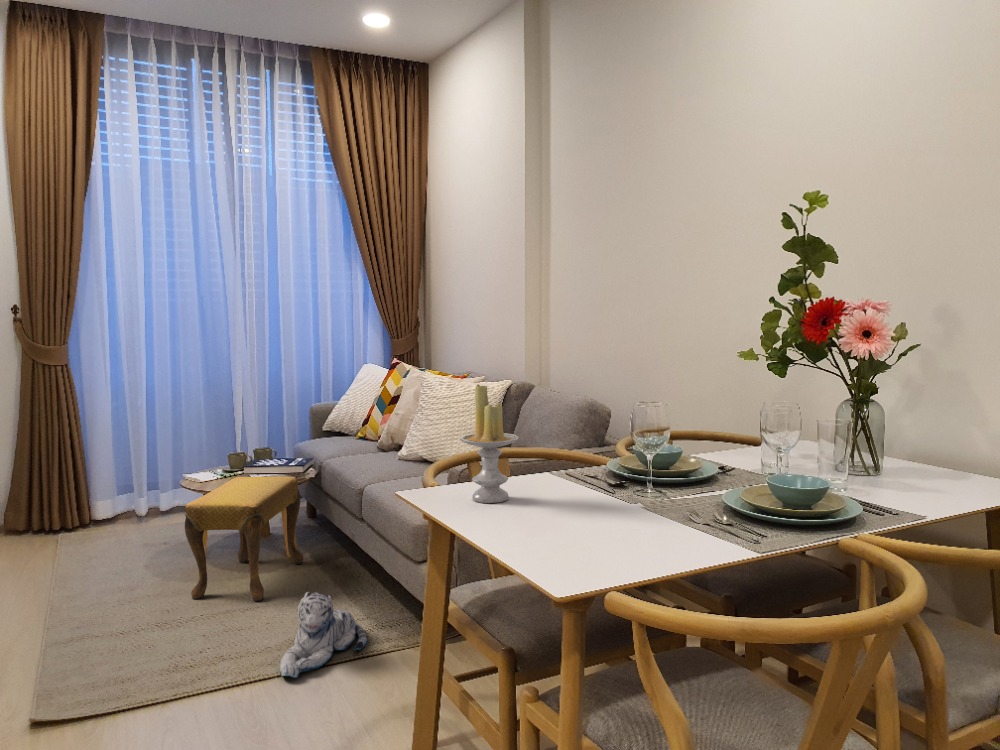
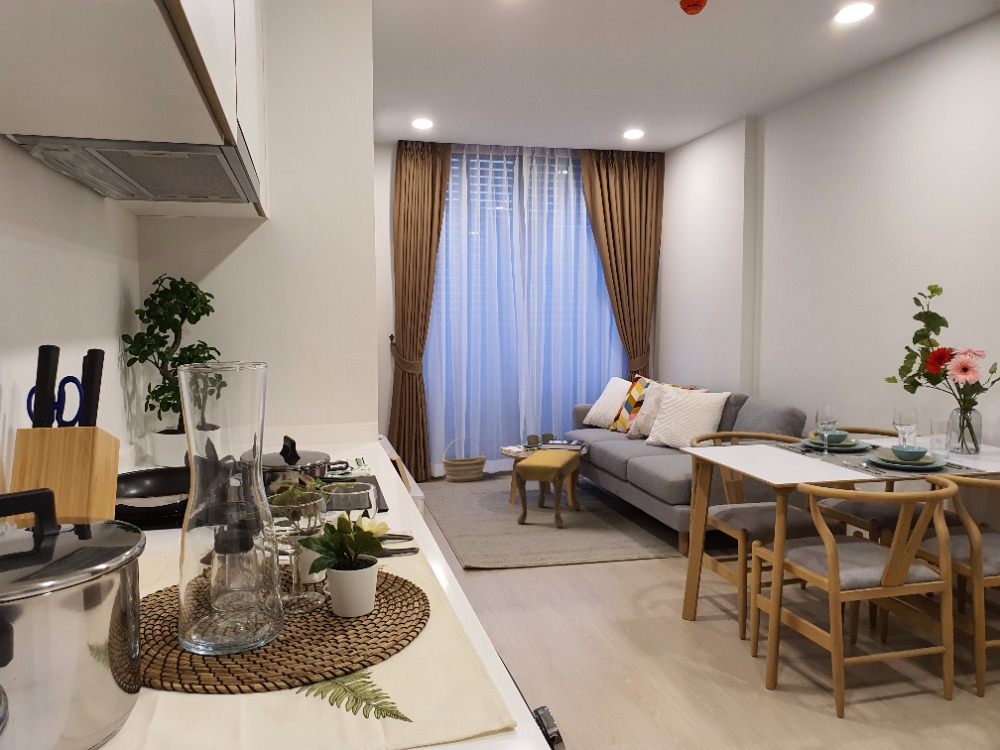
candle: present [460,384,519,503] -> none [719,392,751,455]
basket: none [107,458,179,526] -> present [443,452,486,482]
plush toy: present [280,592,367,678] -> none [588,517,637,566]

